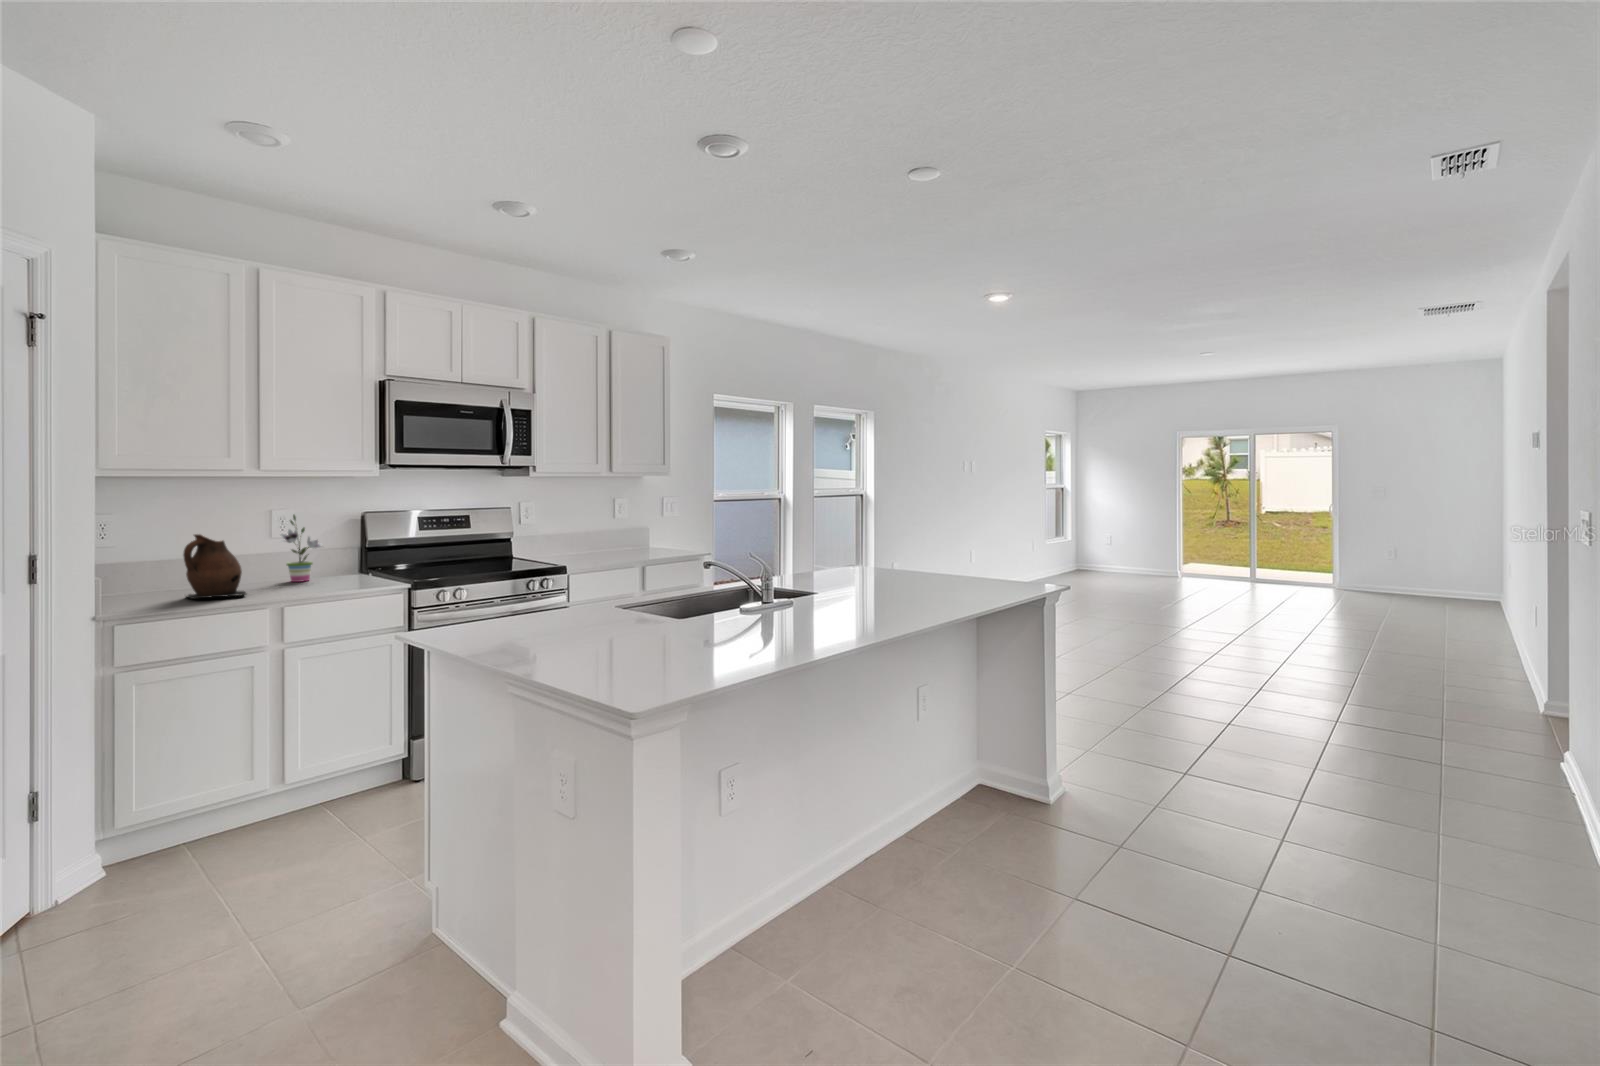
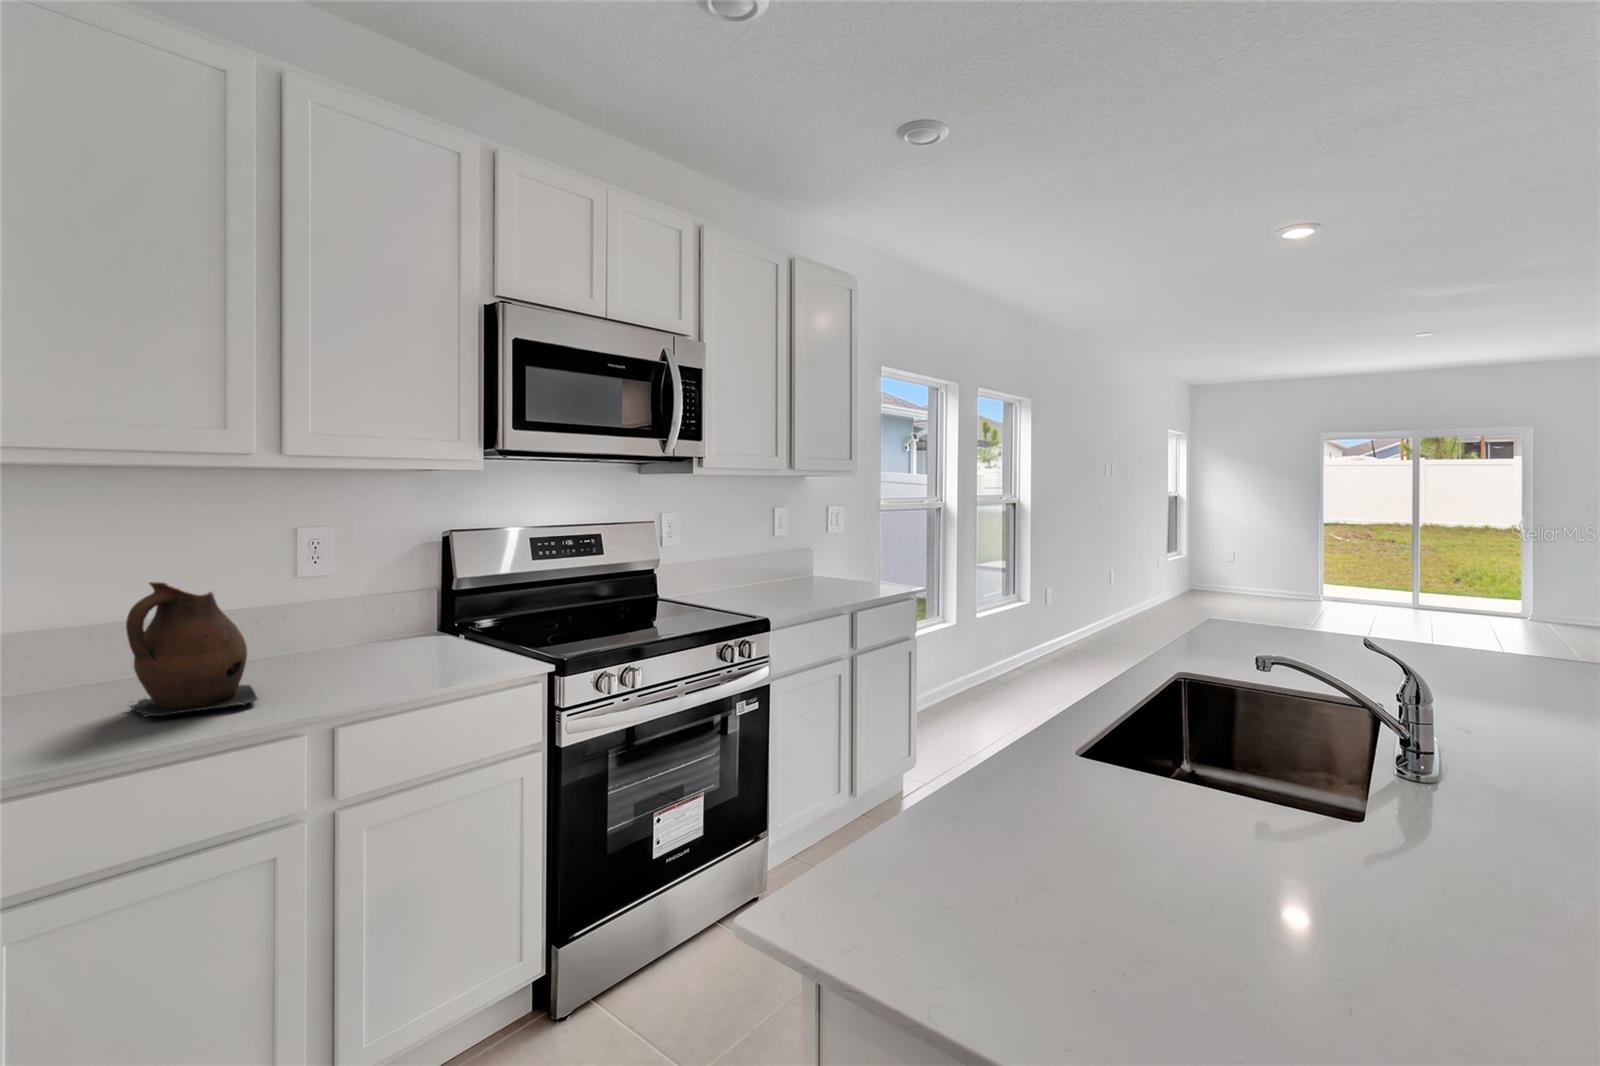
potted plant: present [281,515,321,582] -> none [314,535,392,656]

